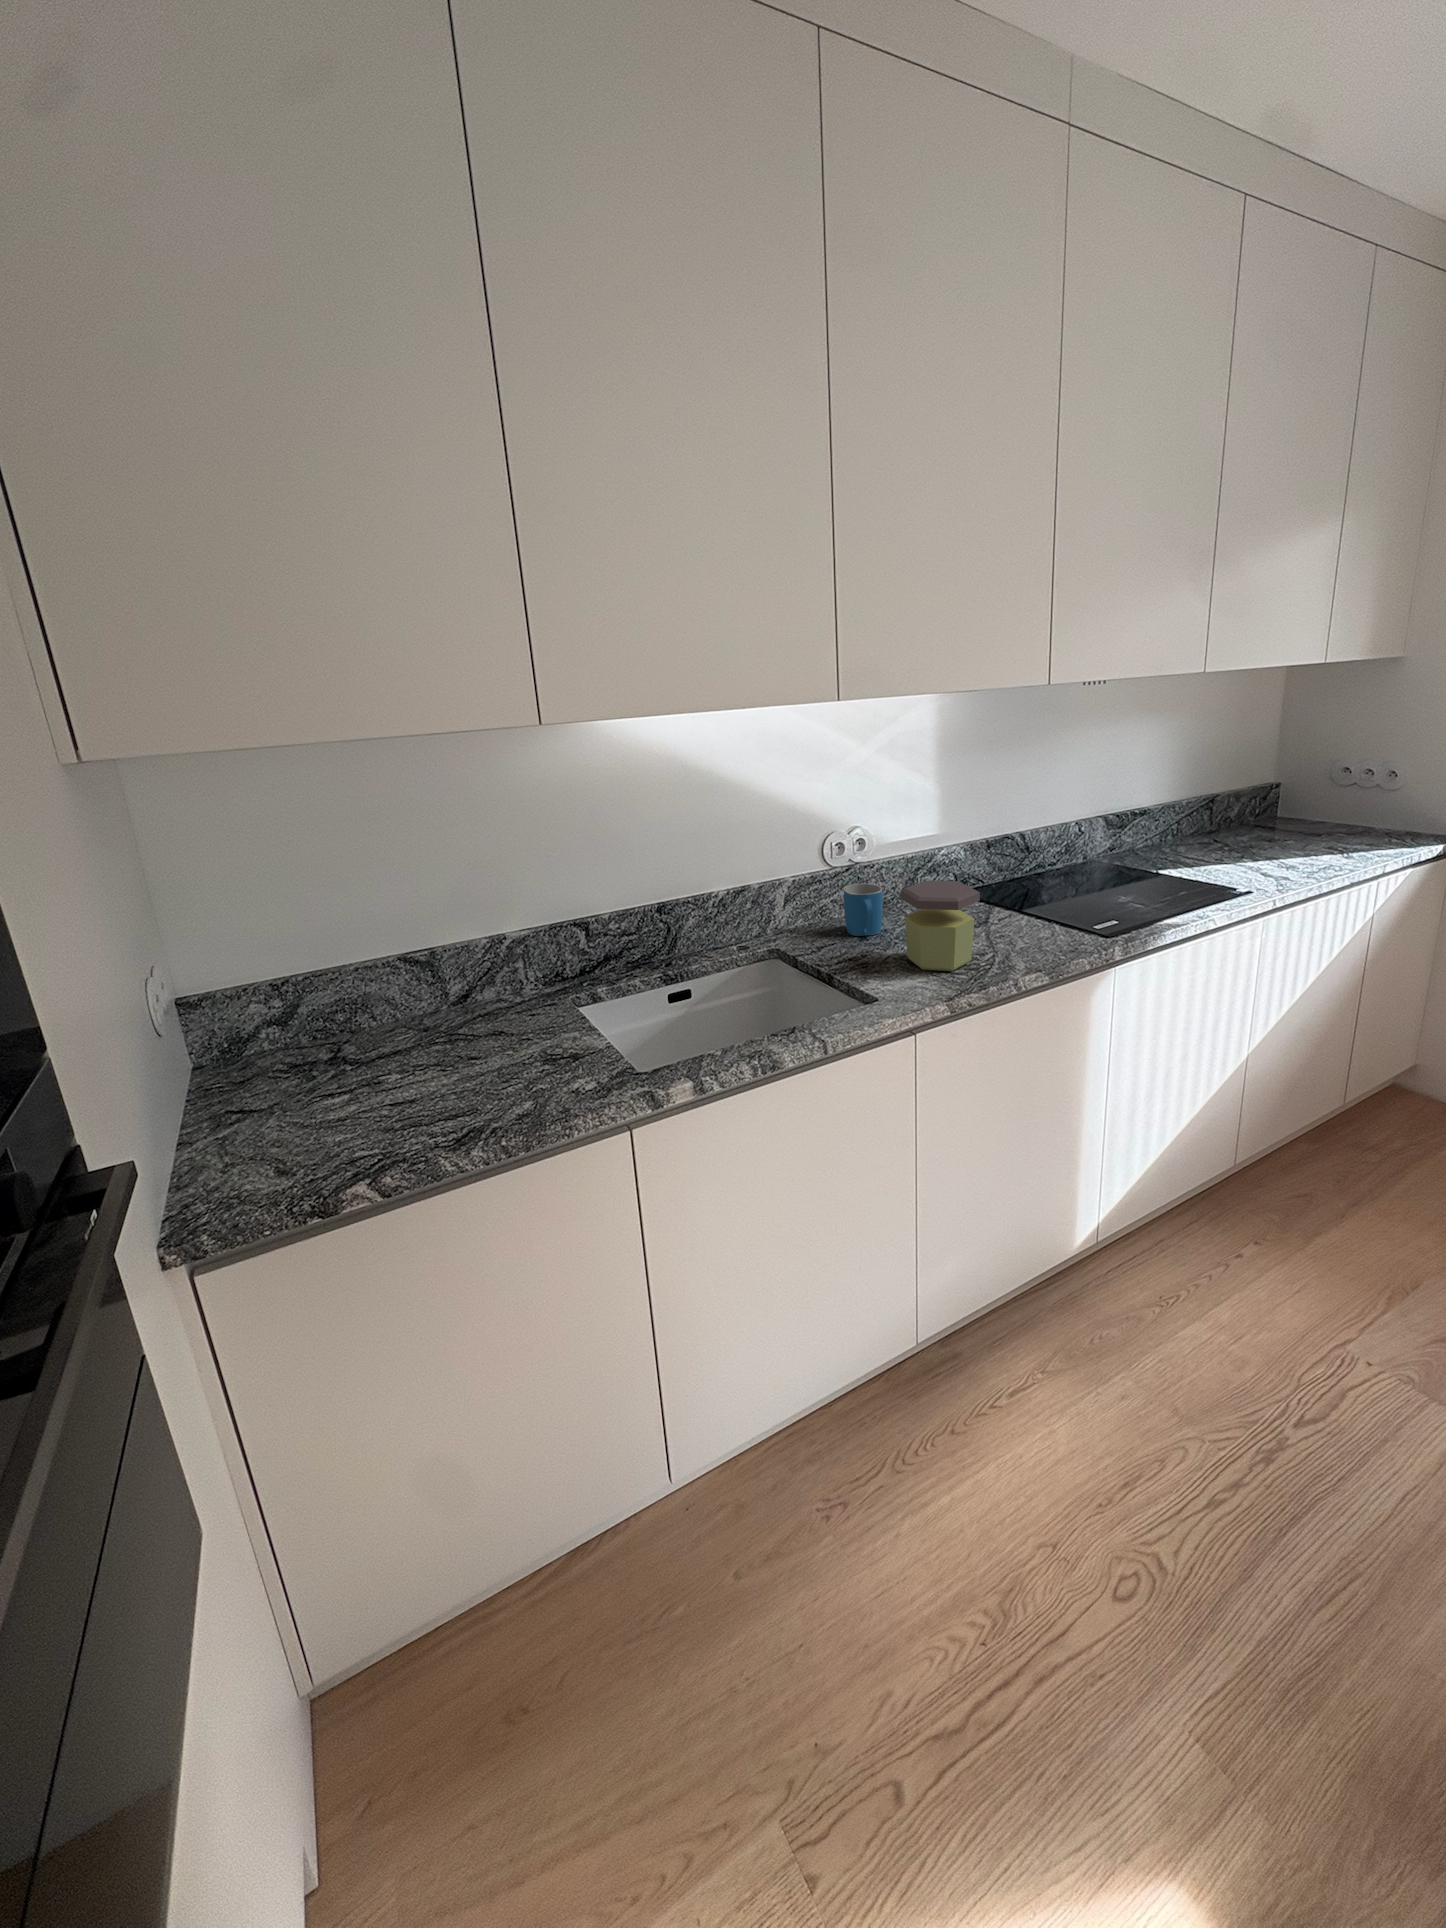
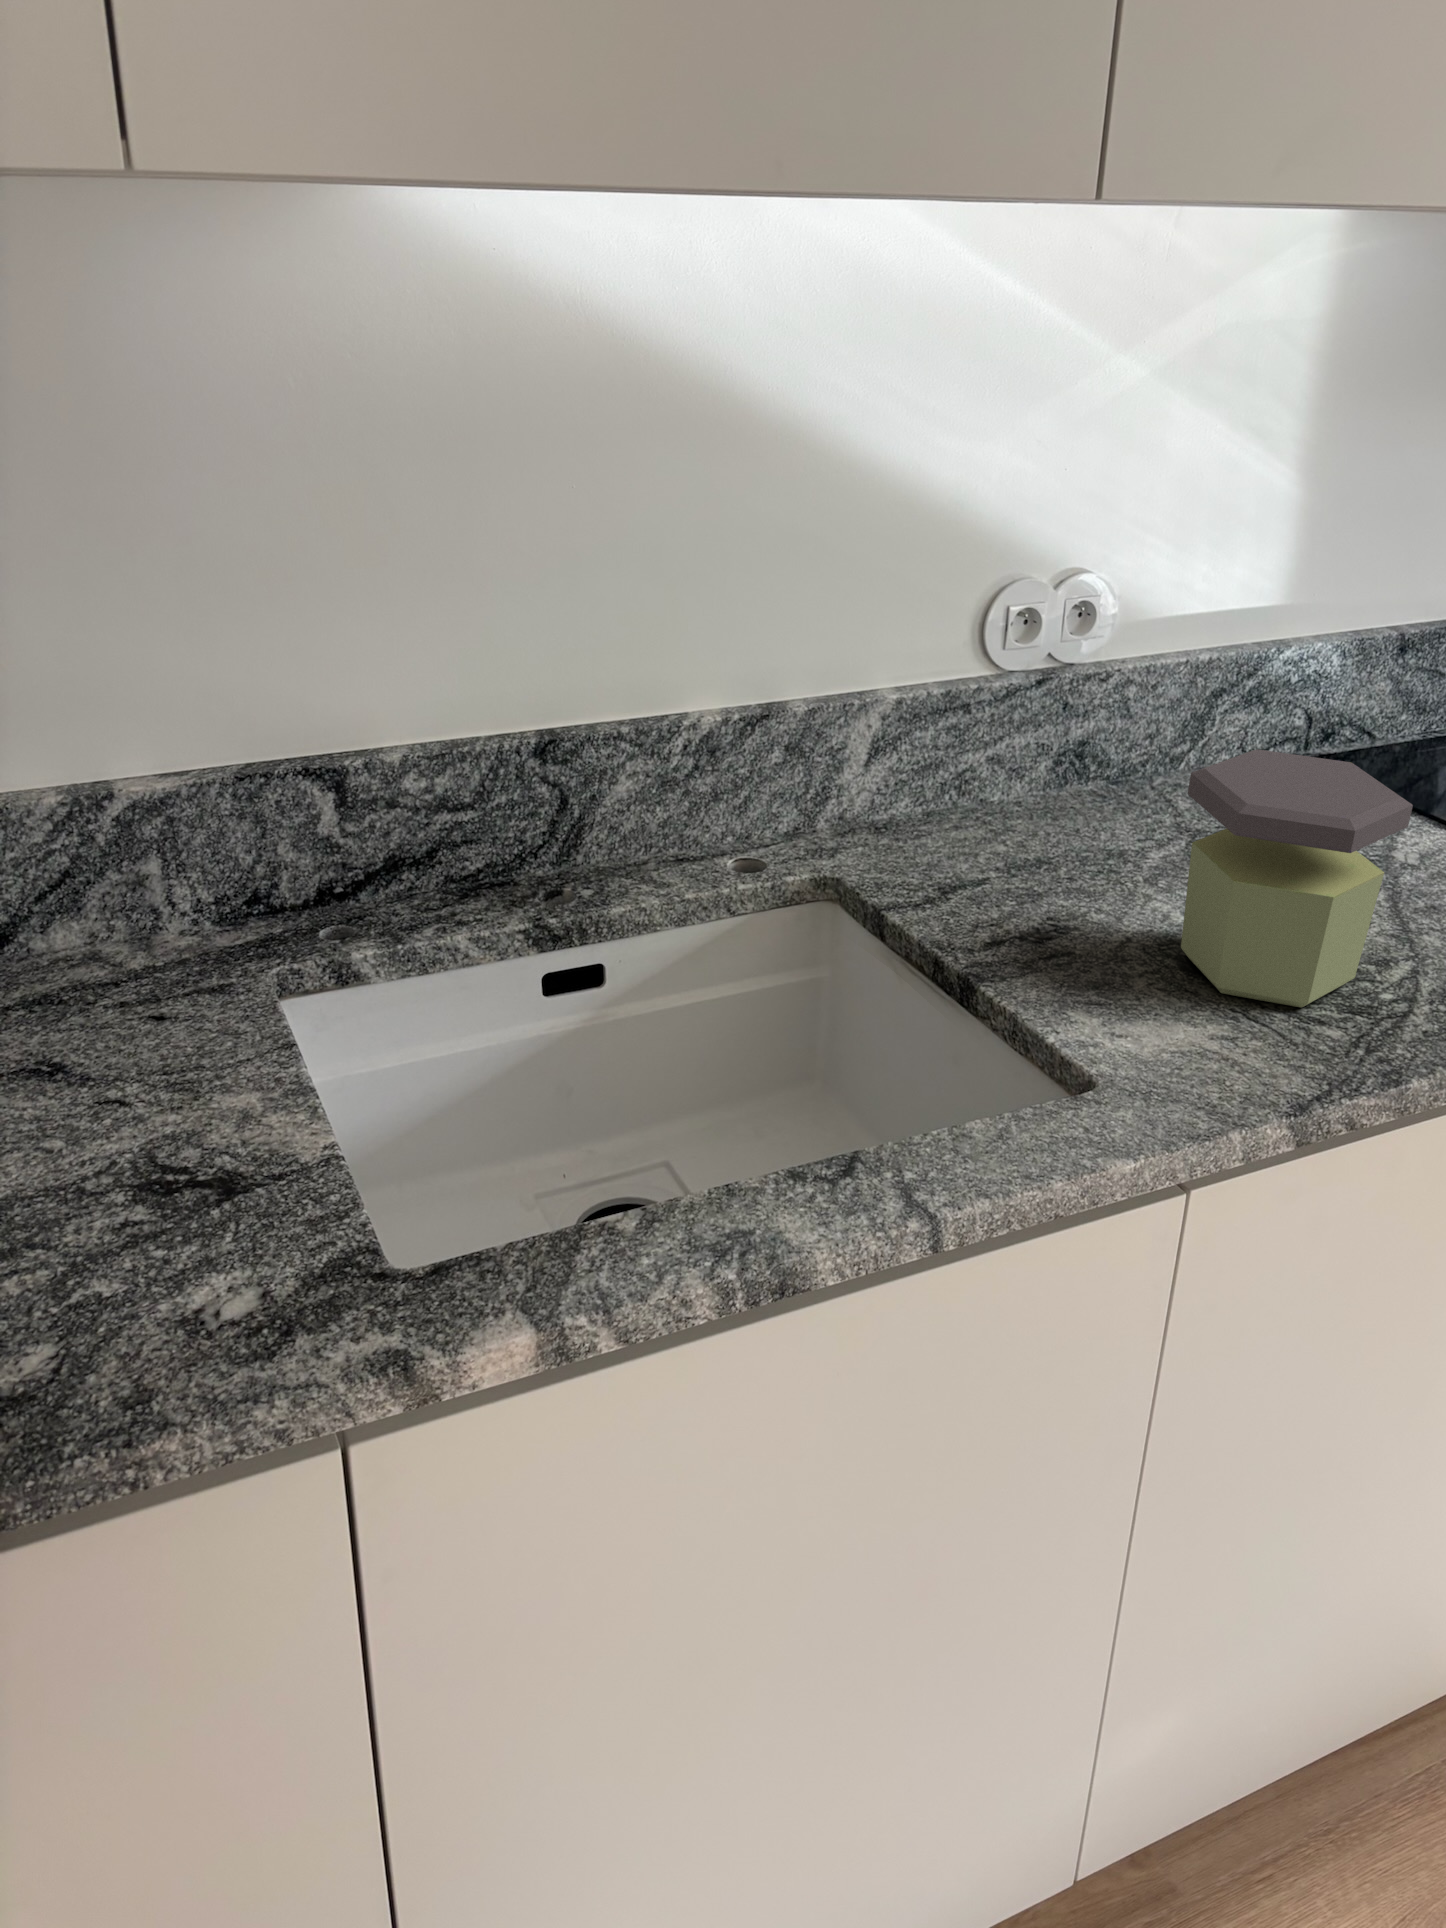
mug: present [844,884,883,936] -> none [1023,724,1130,862]

